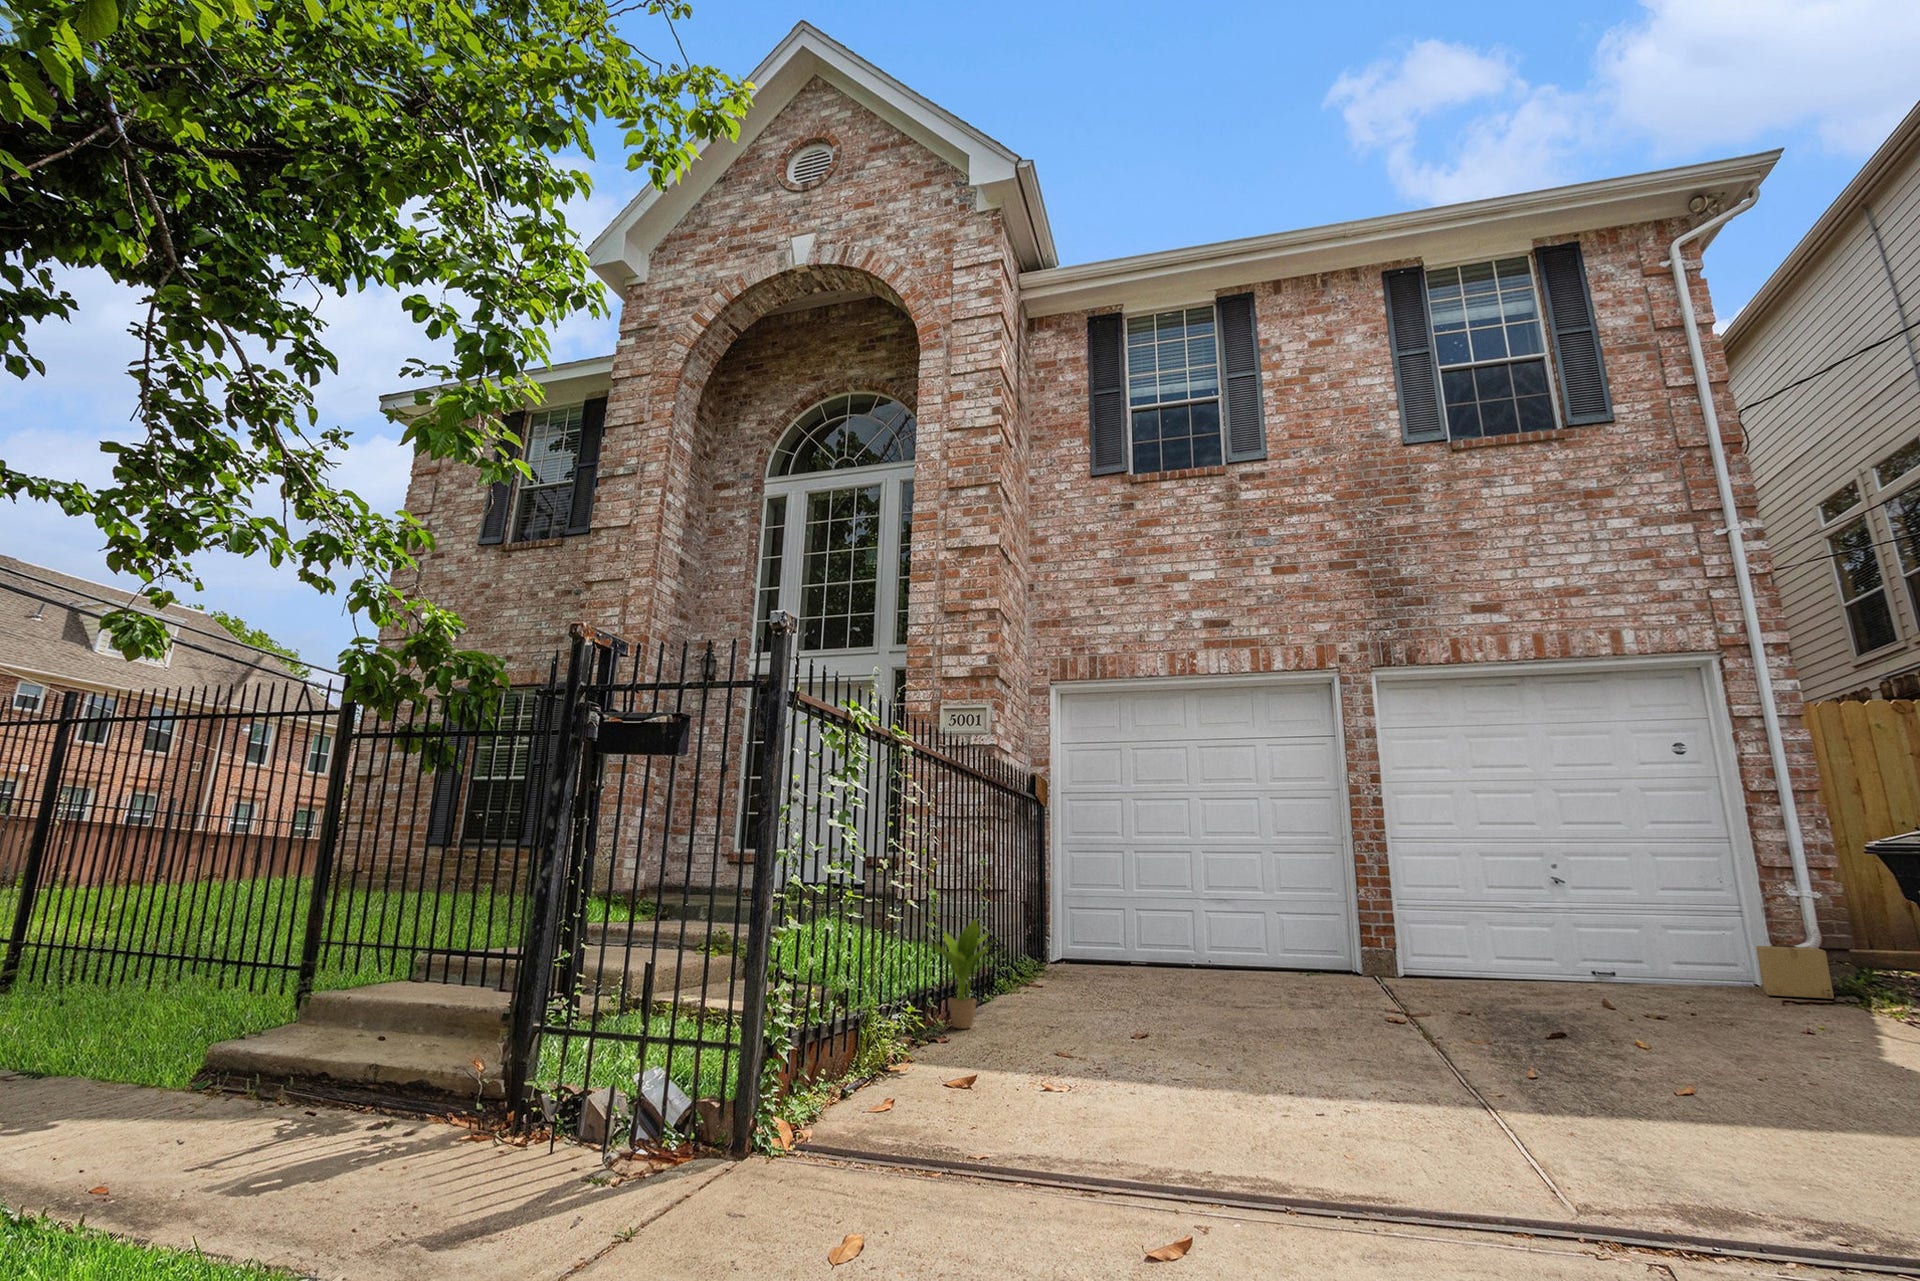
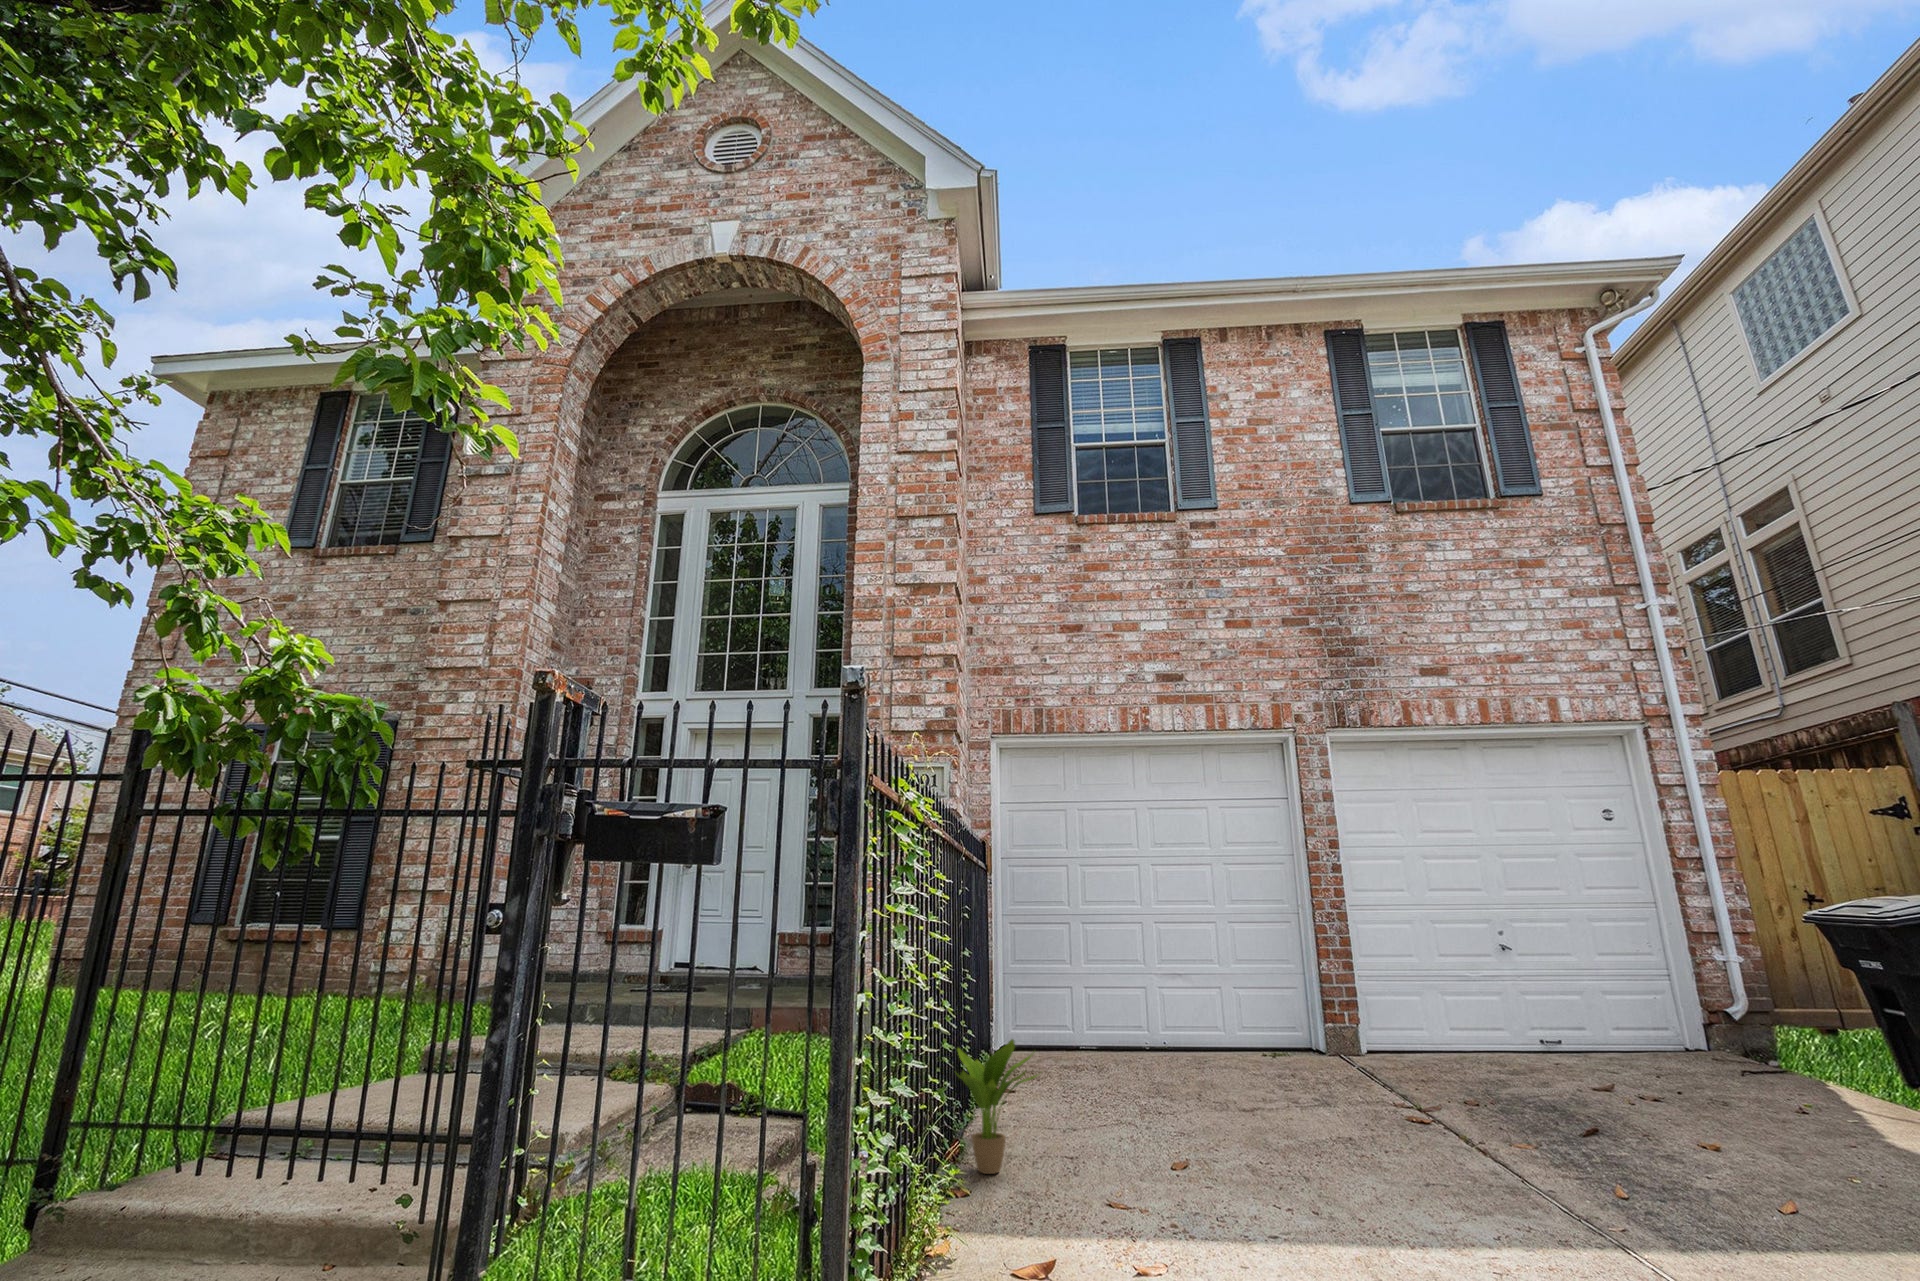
cardboard box: present [1756,946,1834,999] -> none [1688,1011,1780,1068]

